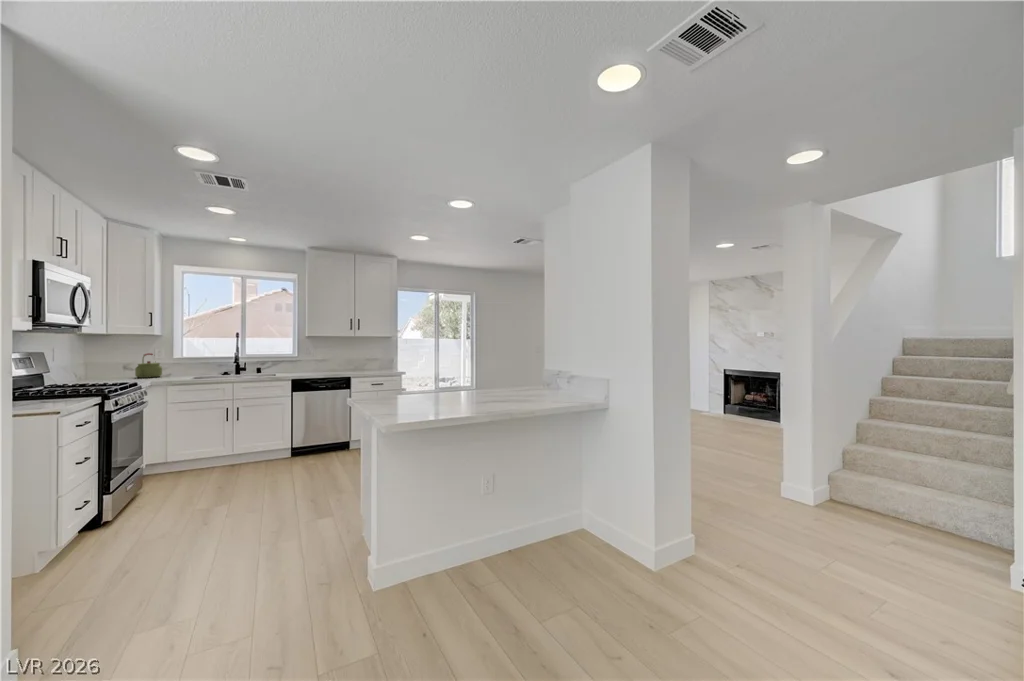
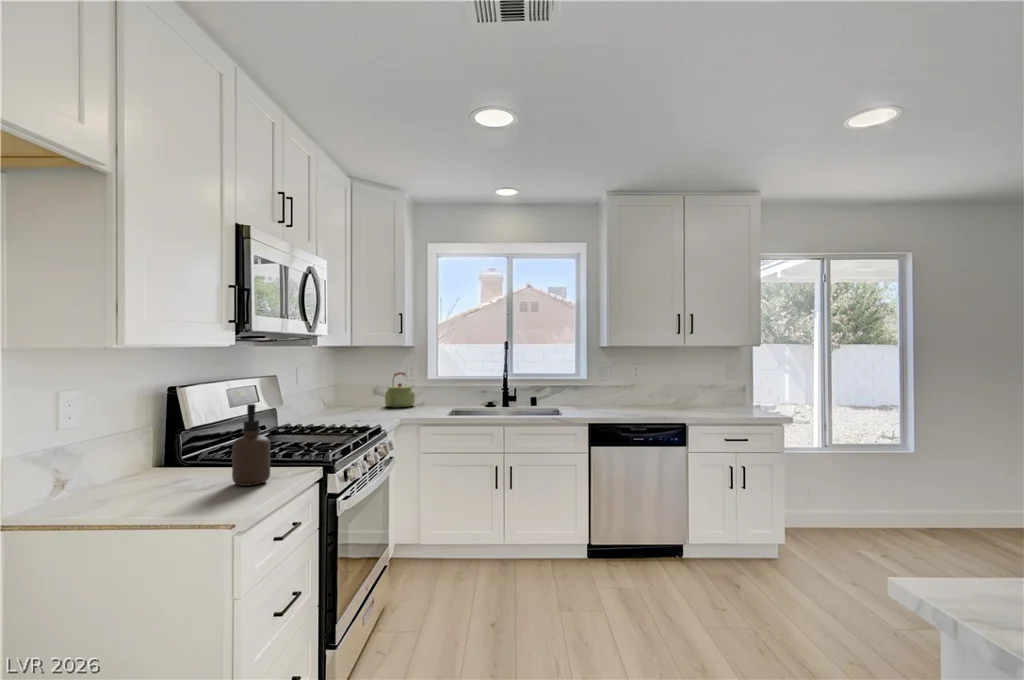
soap dispenser: none [41,361,68,403] -> present [232,404,270,486]

